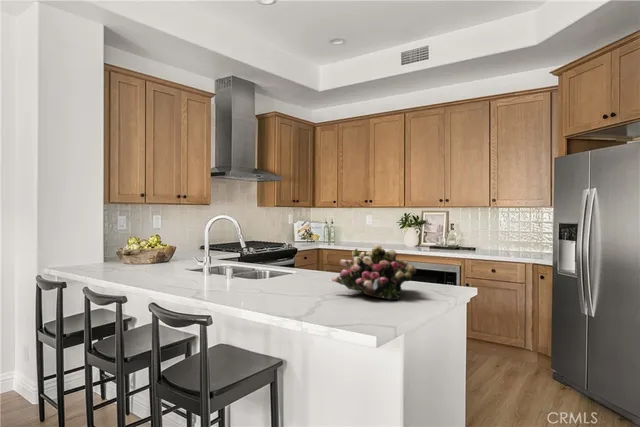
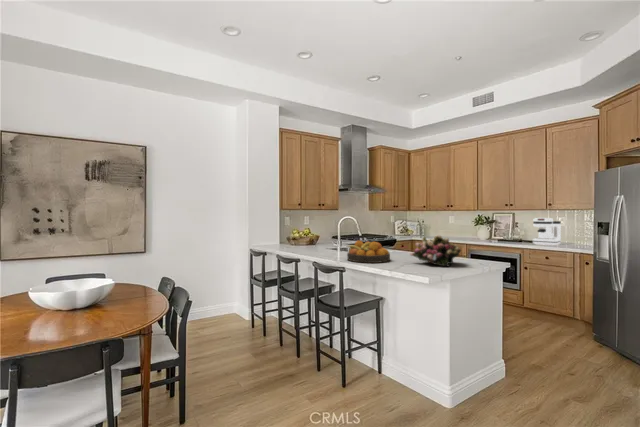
coffee maker: none [475,218,506,254] -> present [533,218,561,245]
fruit bowl: none [219,257,297,298] -> present [347,241,390,263]

